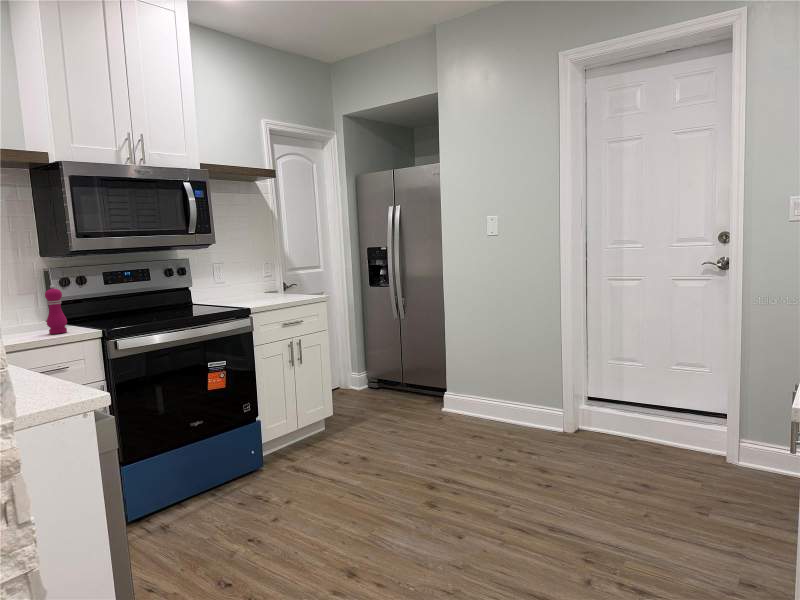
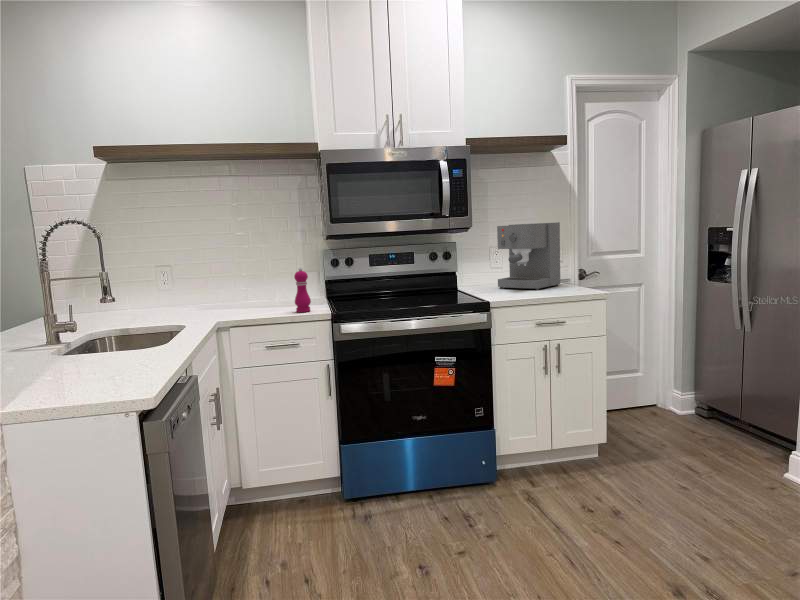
coffee maker: none [224,241,279,300] -> present [497,222,560,290]

